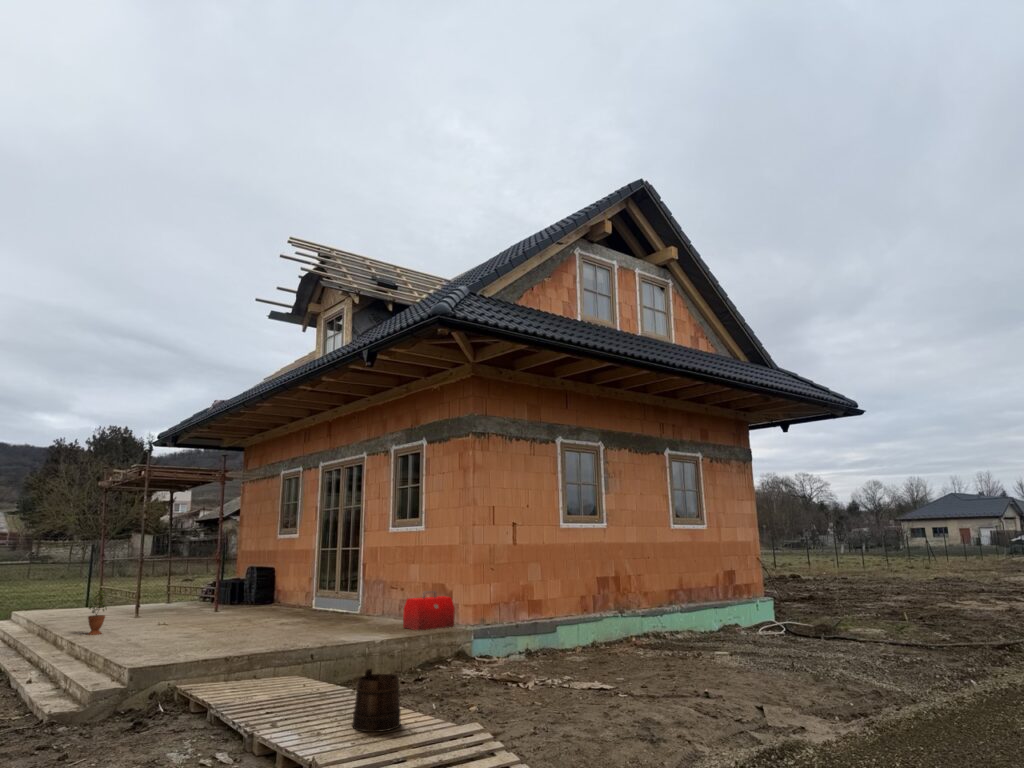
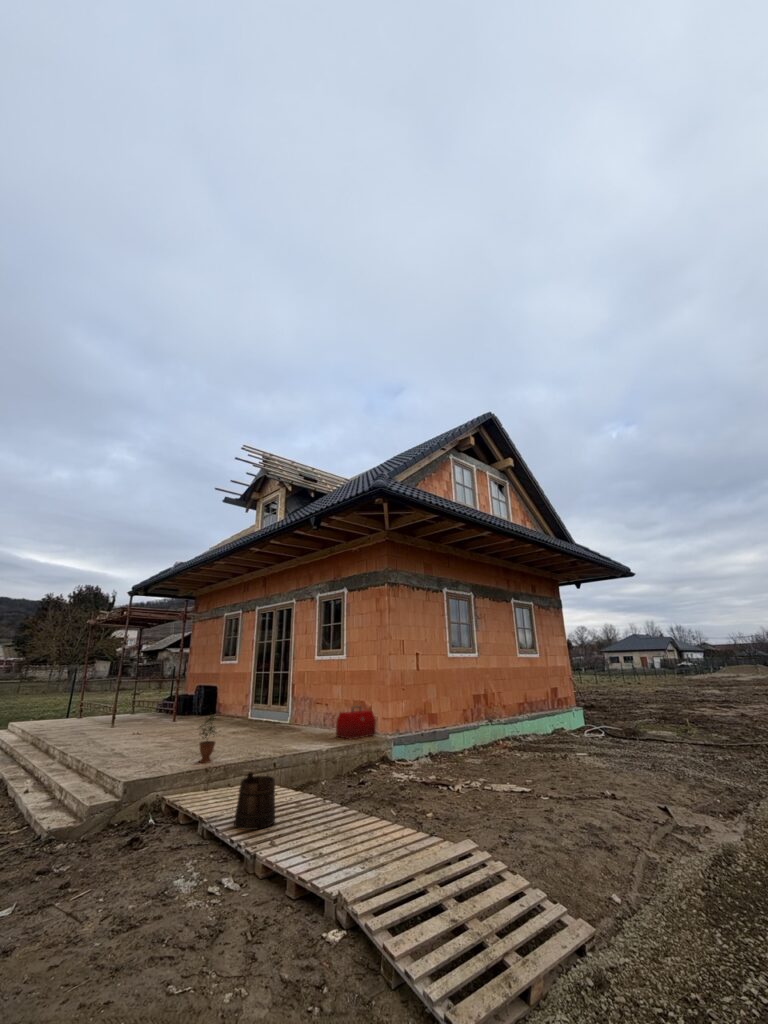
potted plant: present [87,590,107,635] -> present [199,715,216,763]
bucket: present [352,669,401,732] -> present [234,772,275,830]

